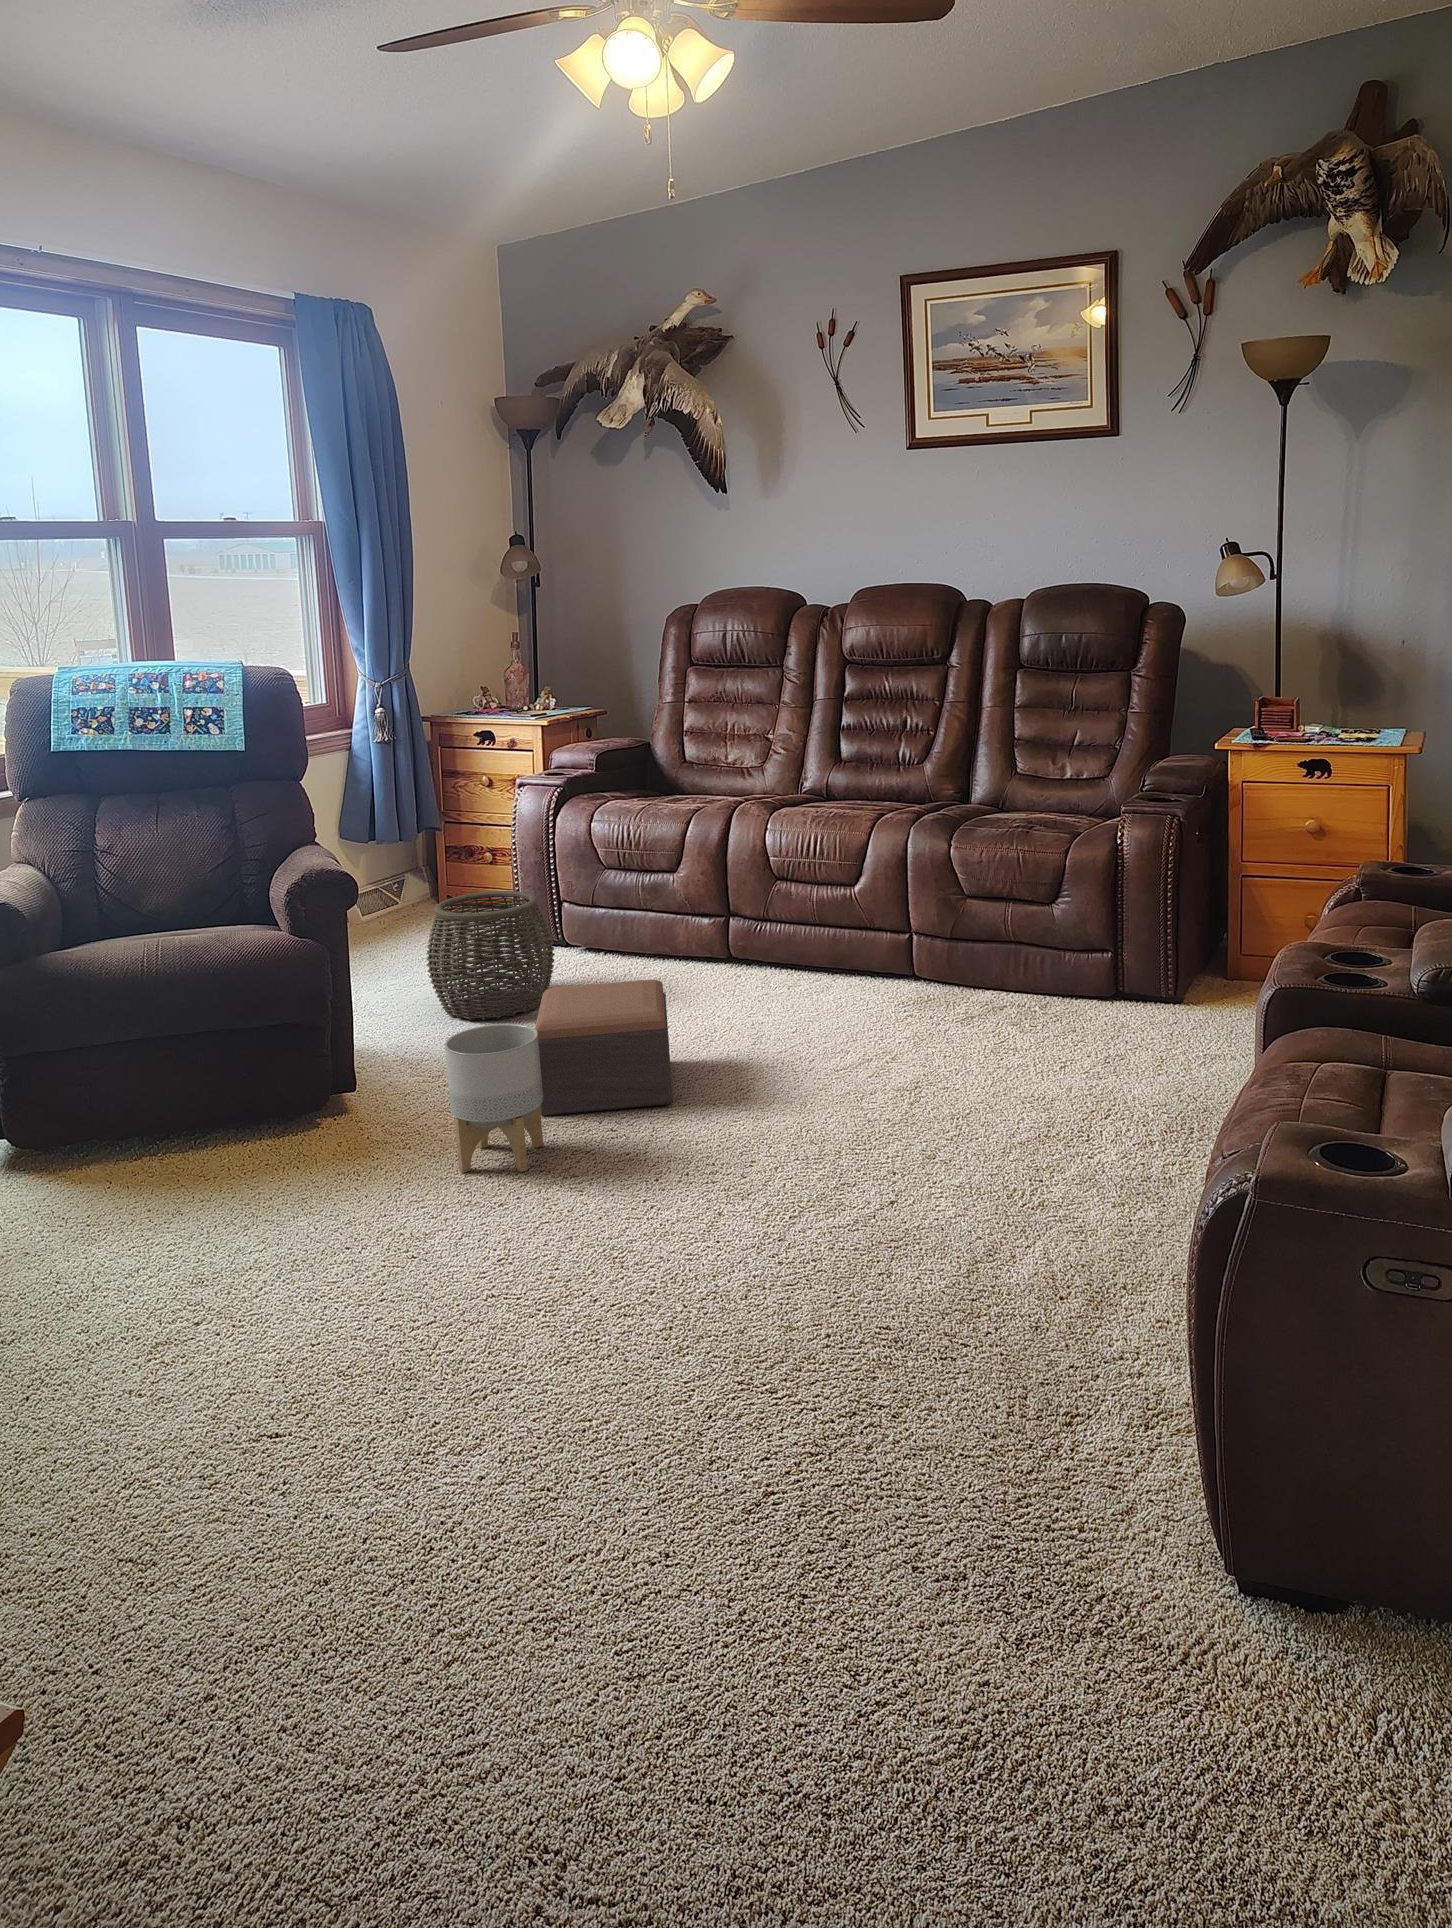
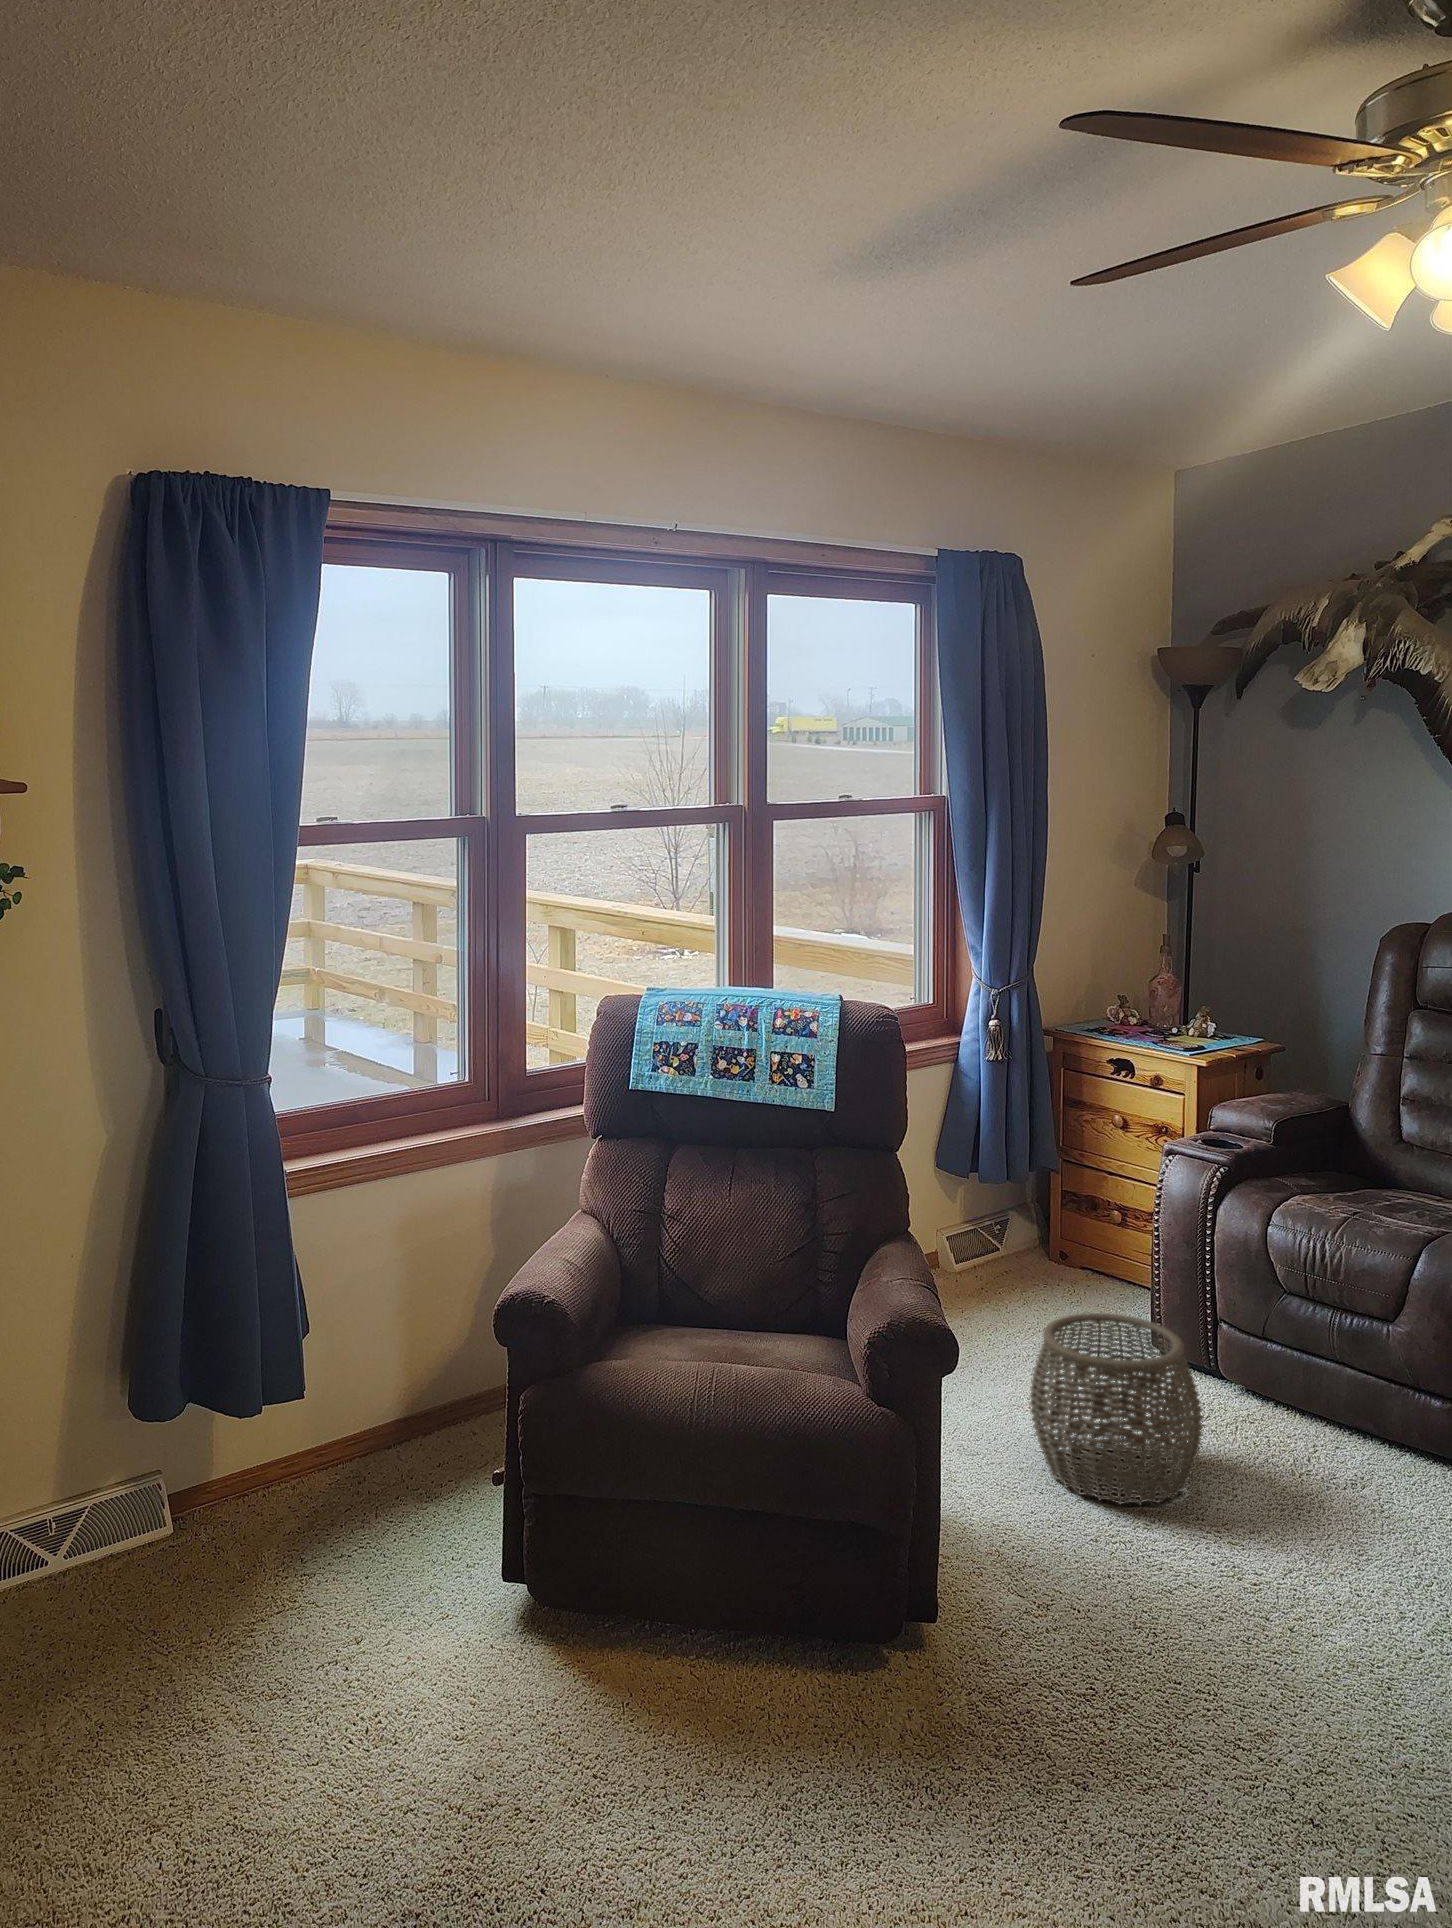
footstool: present [535,979,673,1116] -> none [1171,1525,1389,1790]
planter: present [445,1024,543,1173] -> none [1045,1603,1183,1862]

